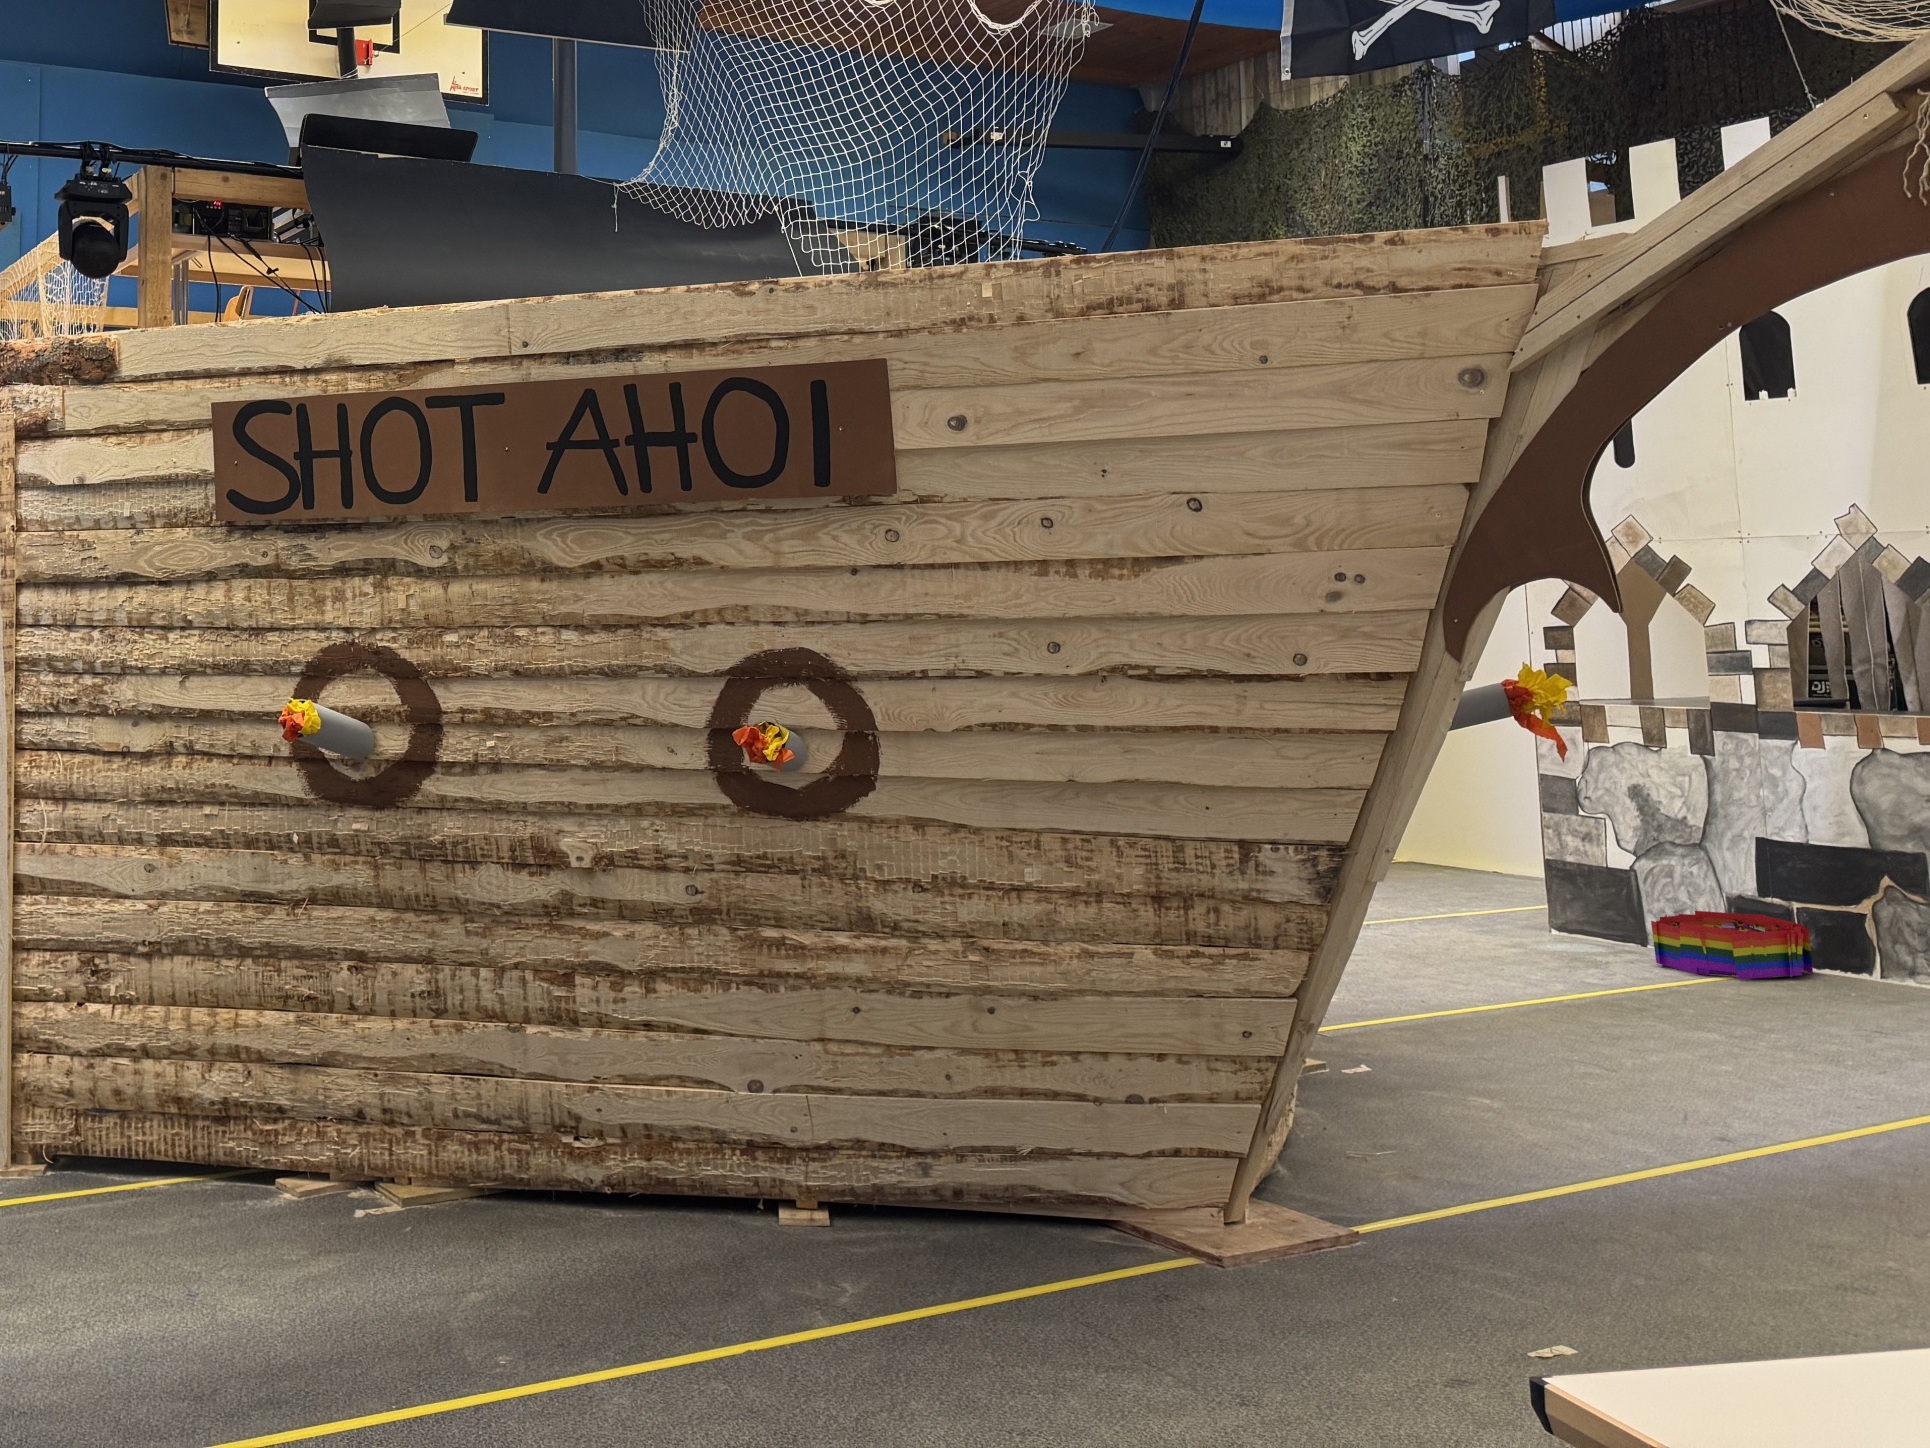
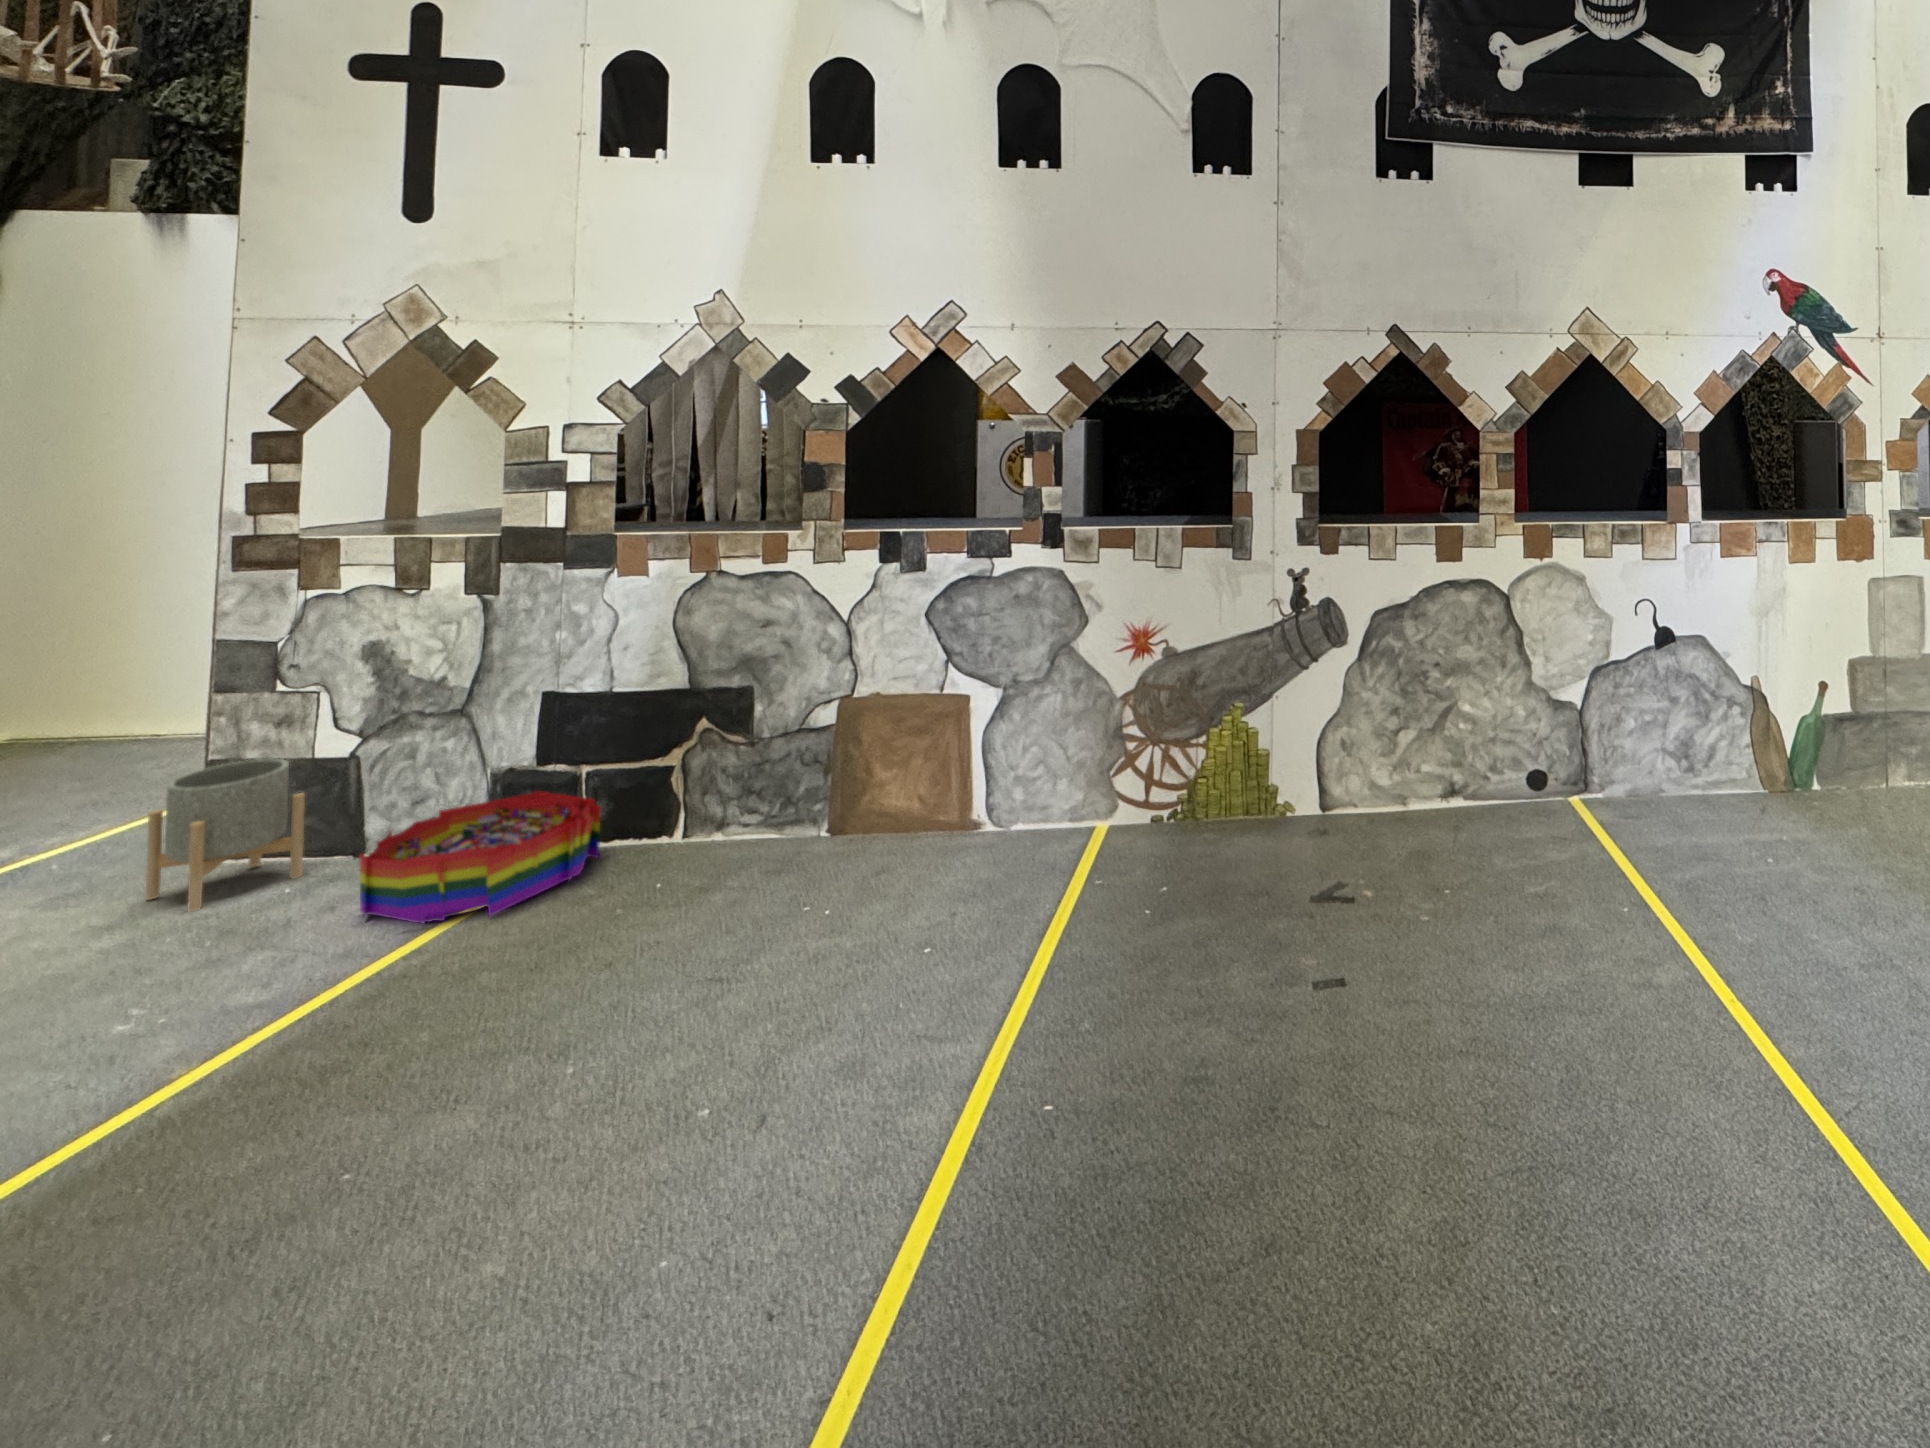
planter: none [1527,857,1614,947] -> present [146,759,305,912]

